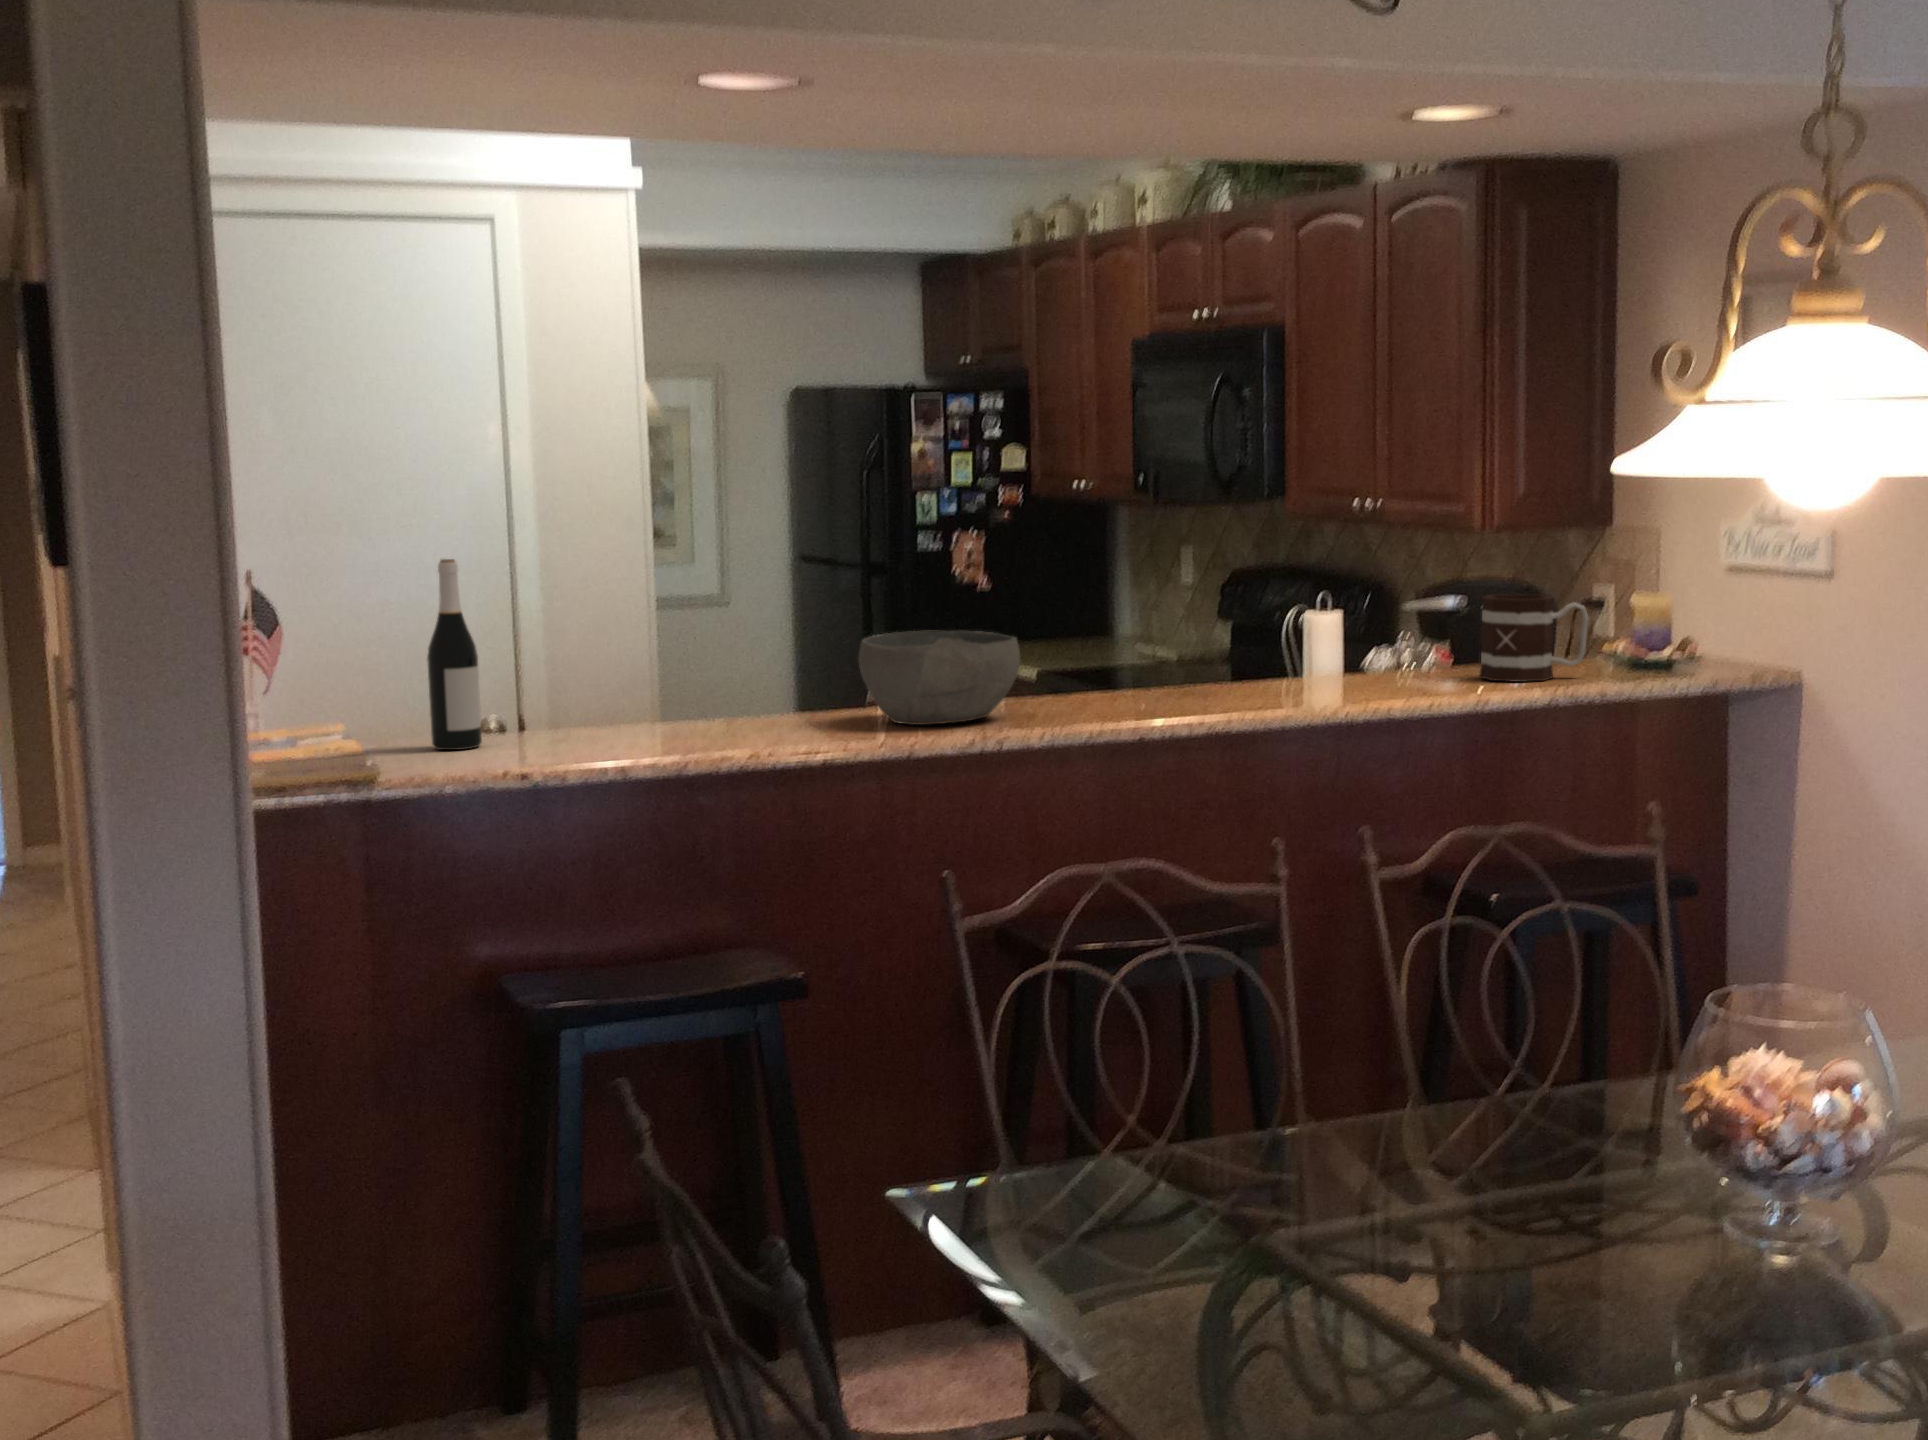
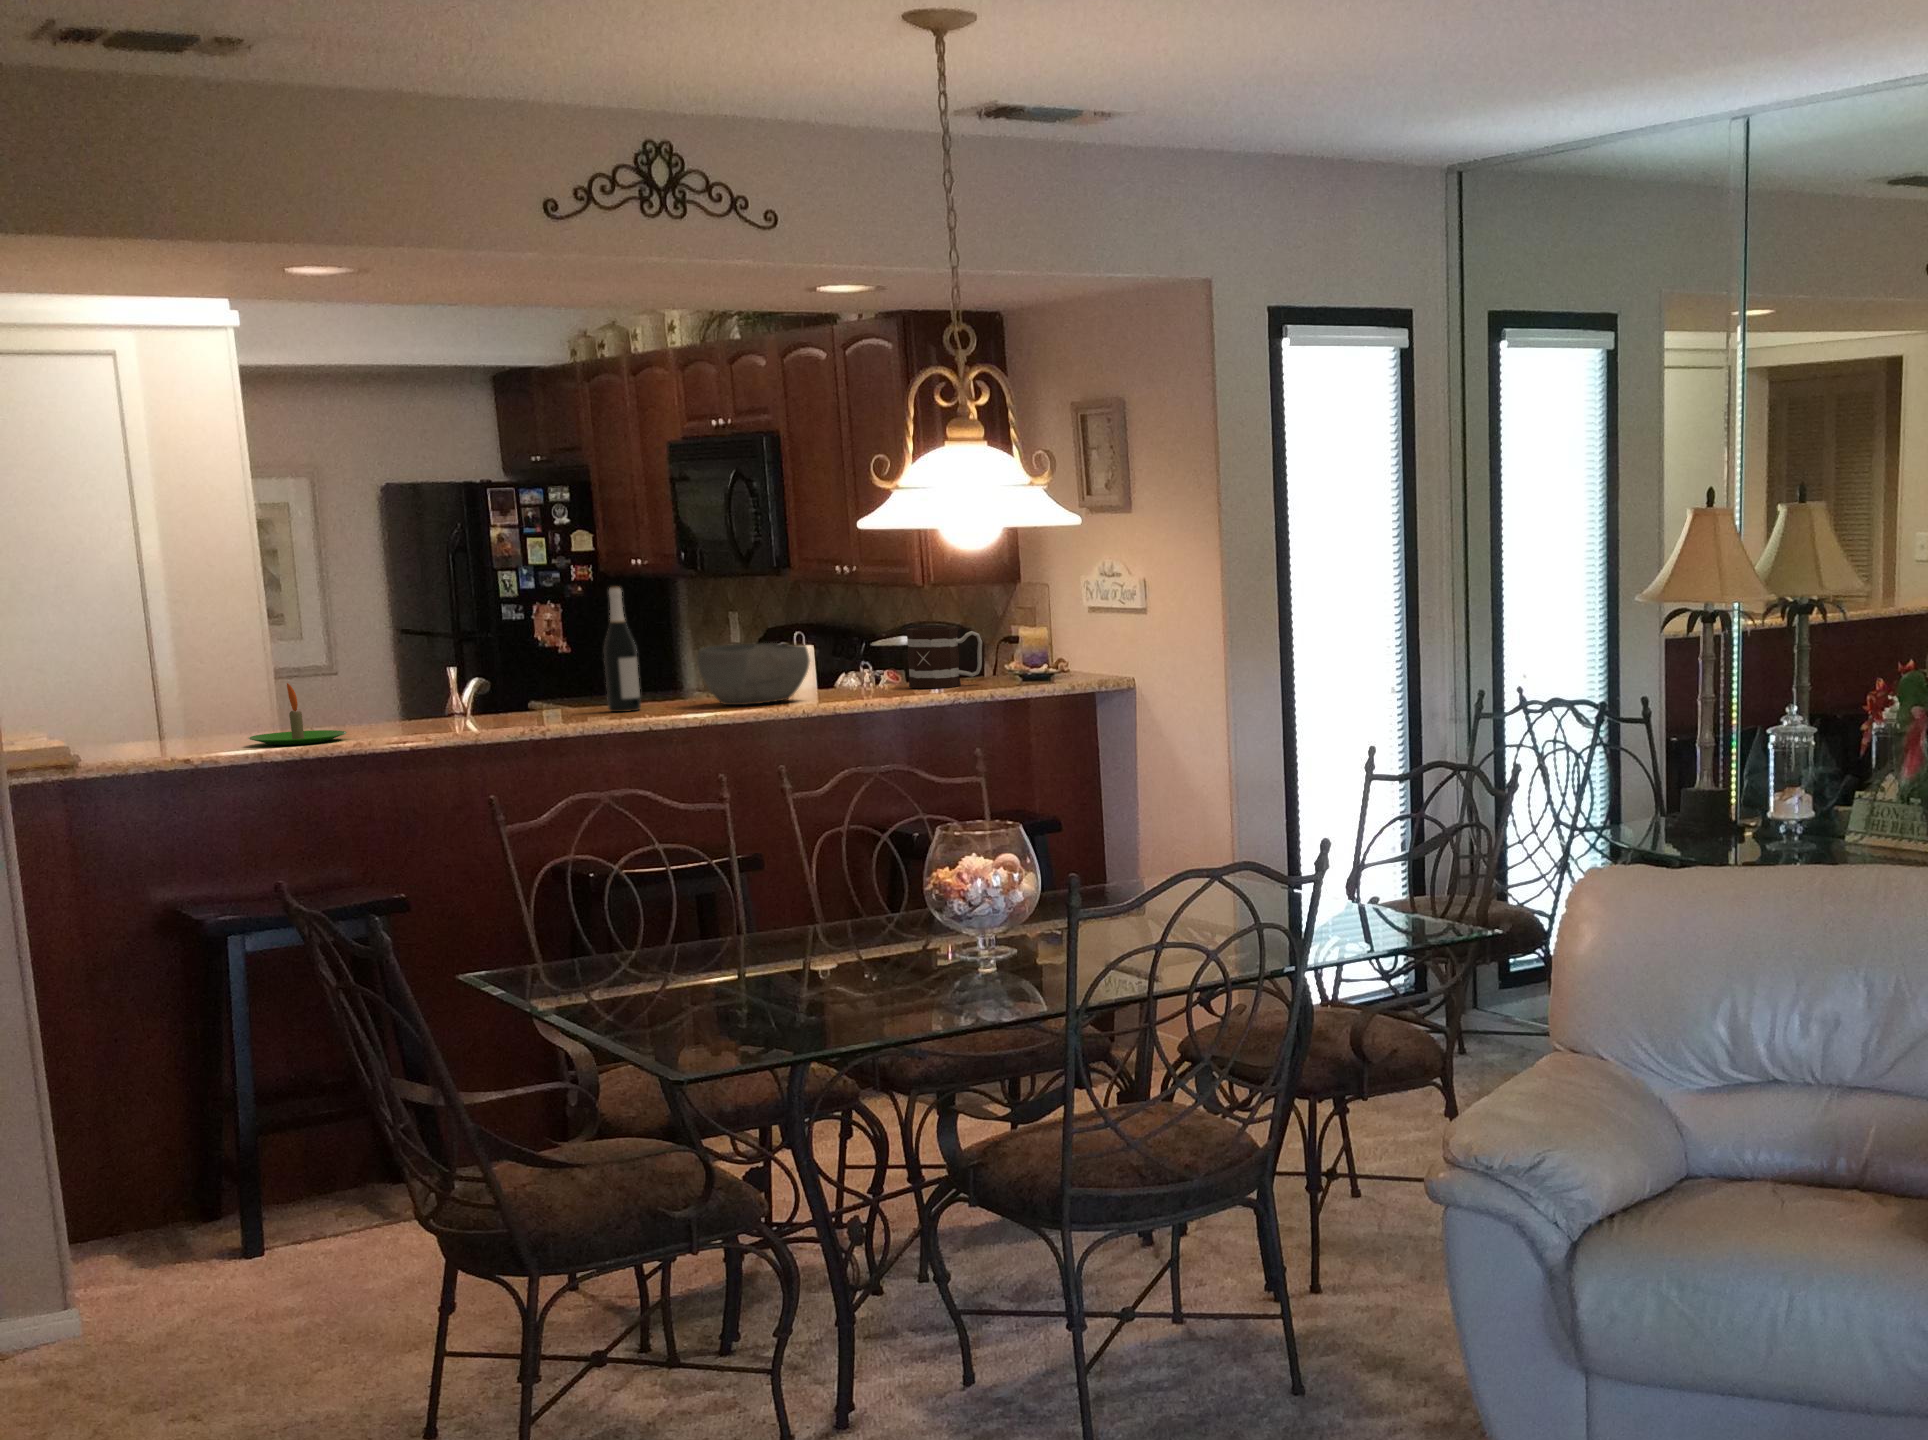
wine bottle: present [427,559,482,750] -> present [604,587,641,712]
bowl: present [858,630,1021,725] -> present [697,643,810,705]
candle: none [610,662,738,749] -> present [249,683,347,745]

